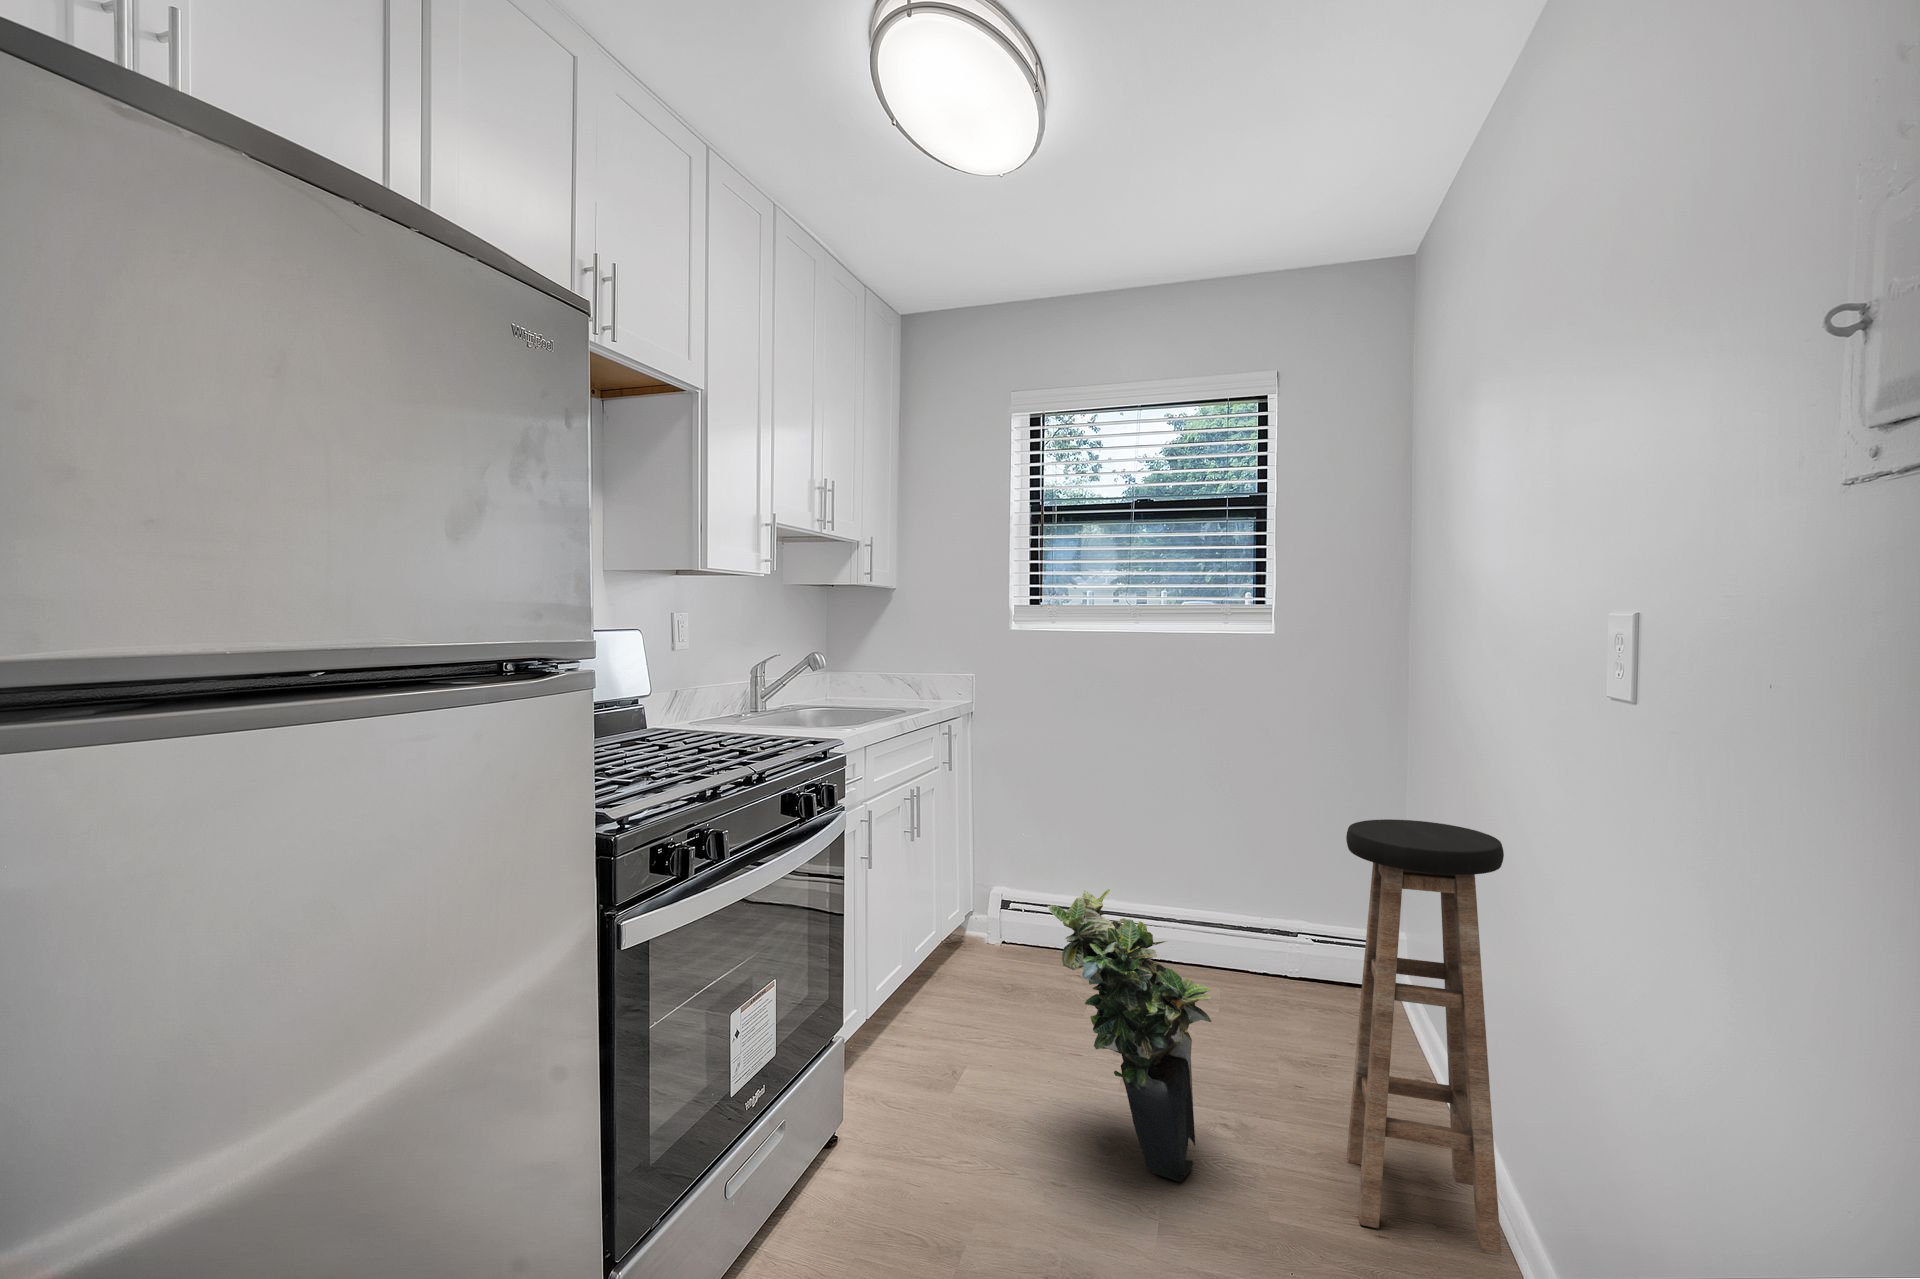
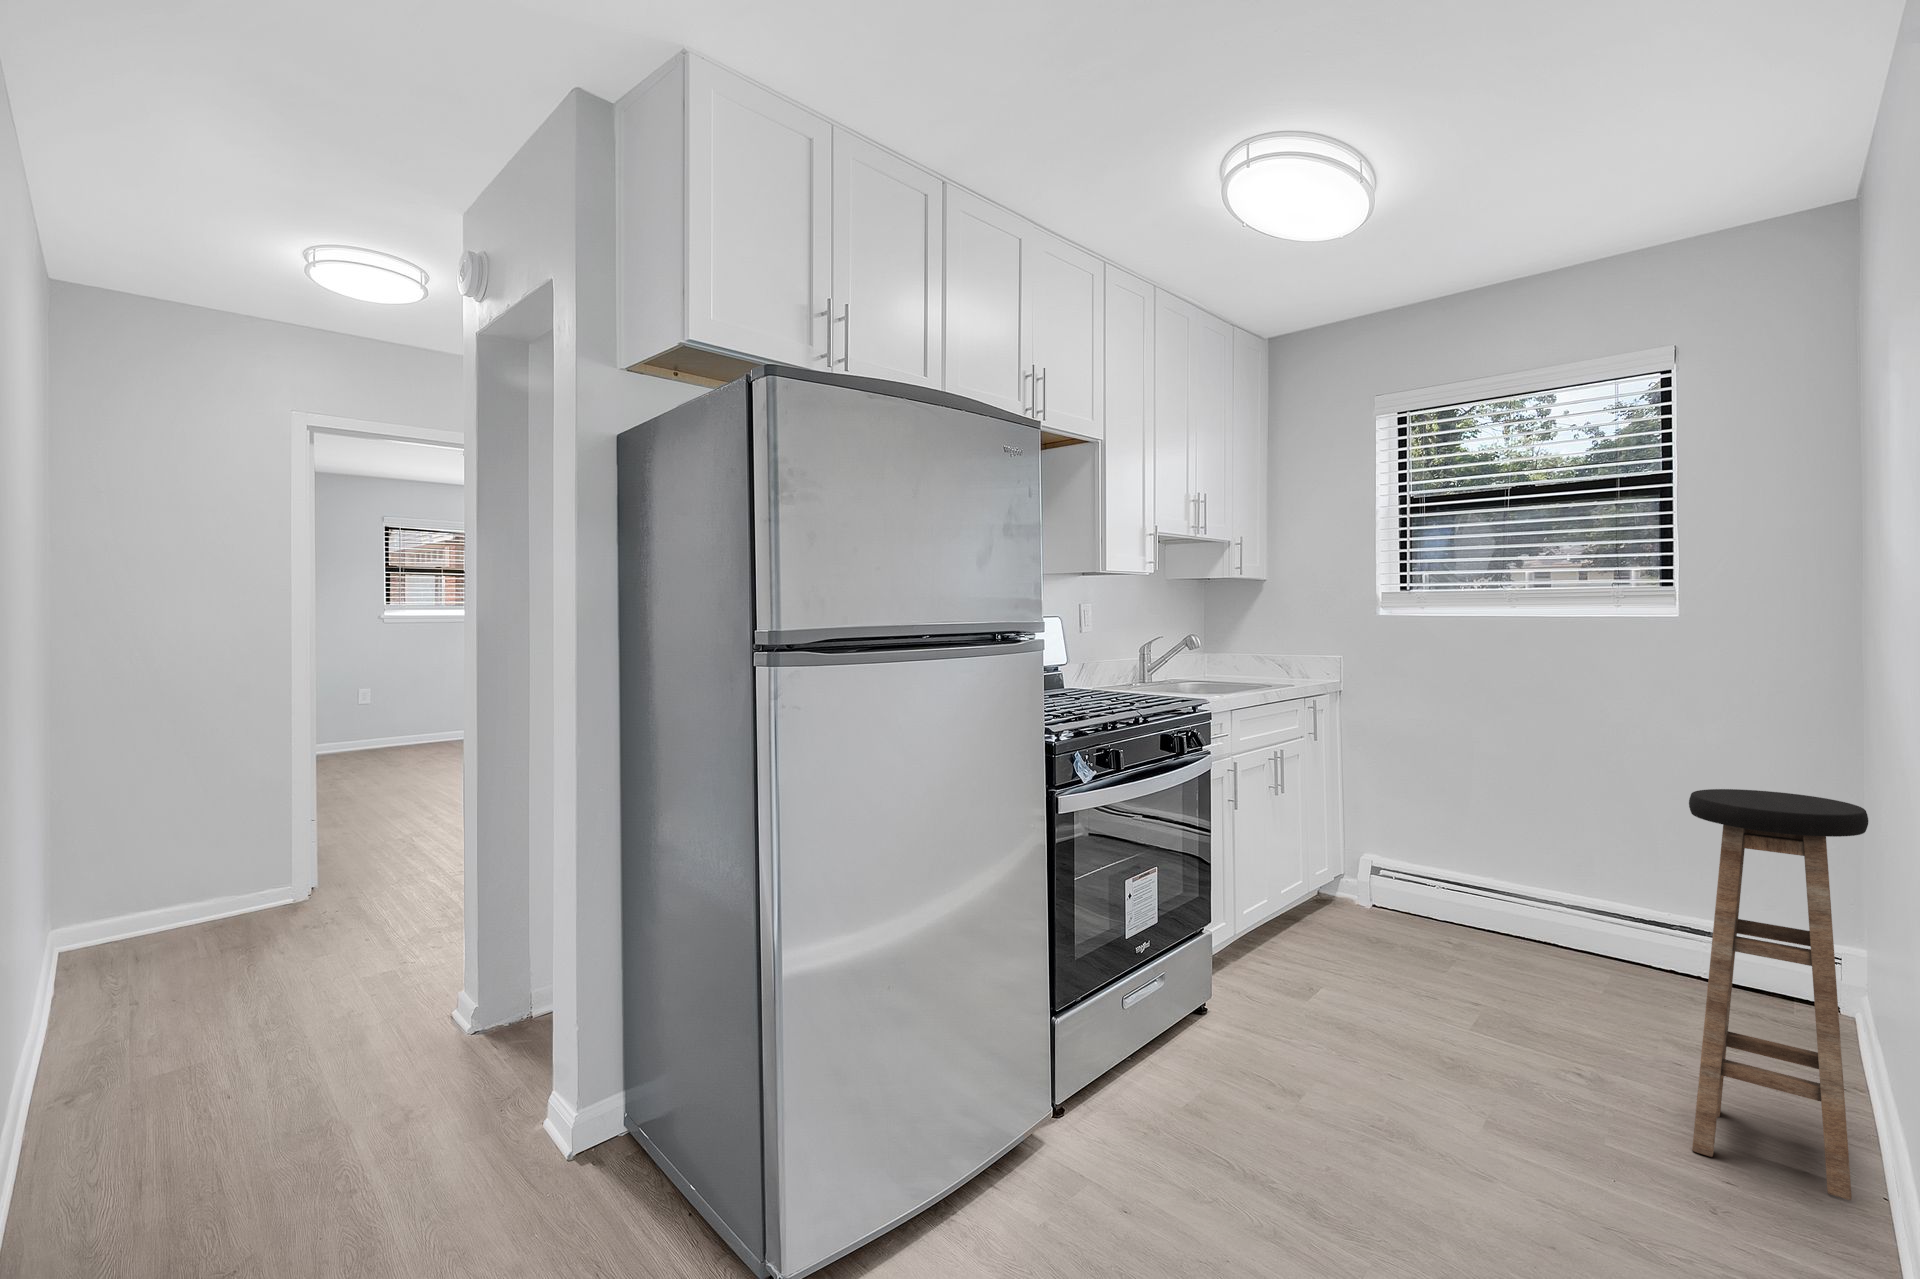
potted plant: present [1048,889,1212,1182] -> none [1386,836,1545,1089]

